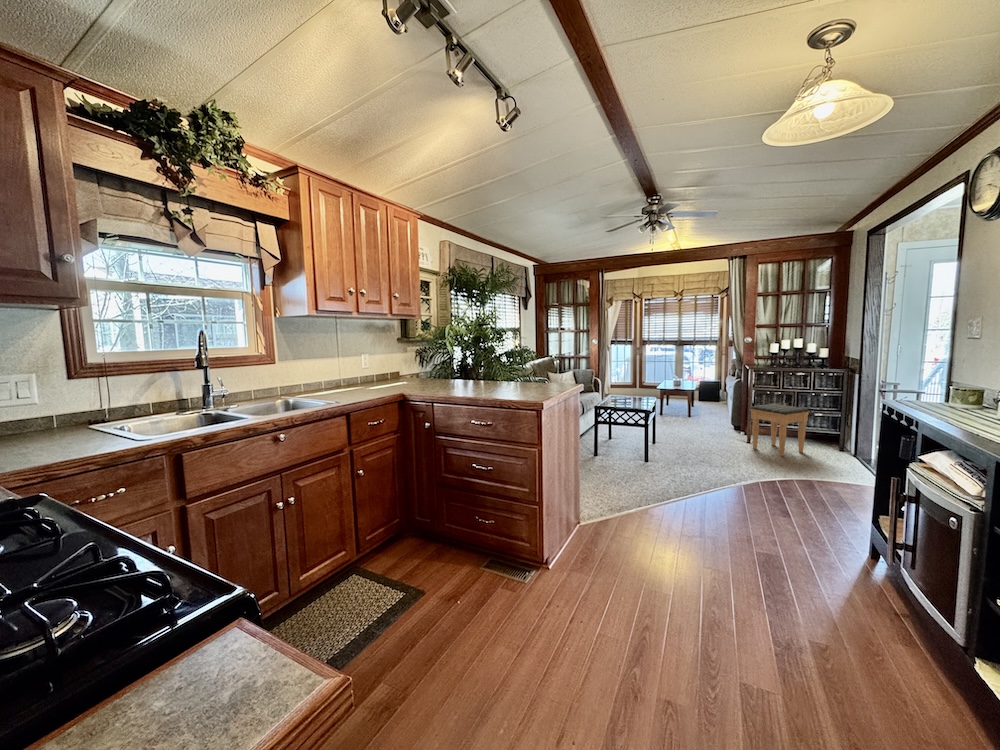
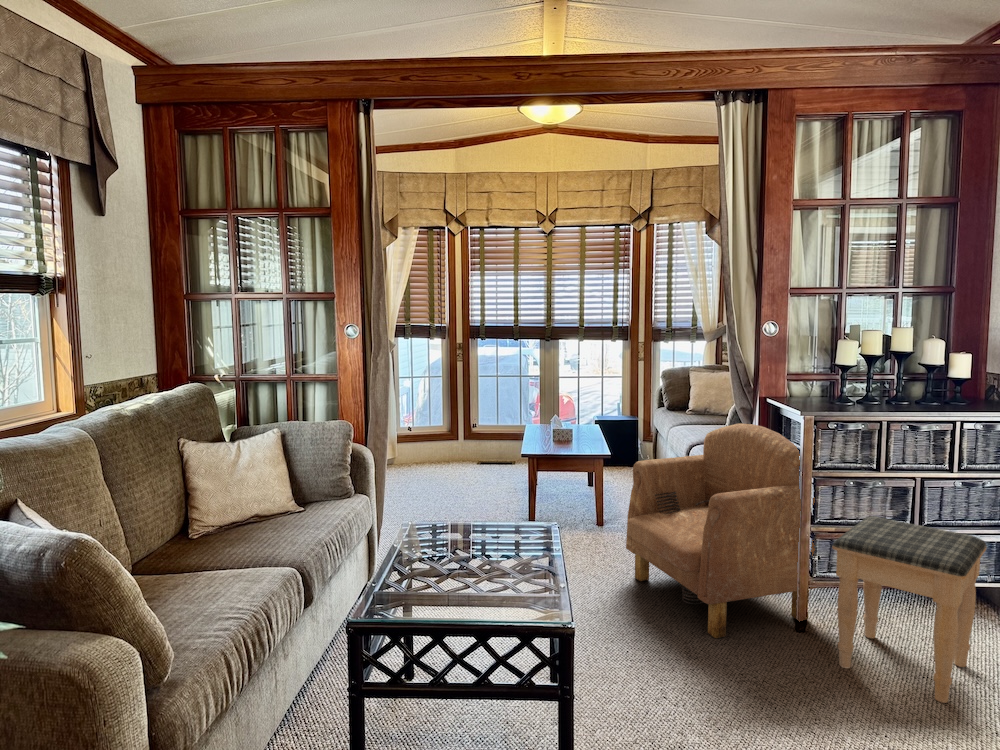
armchair: none [689,374,758,440] -> present [626,423,817,638]

